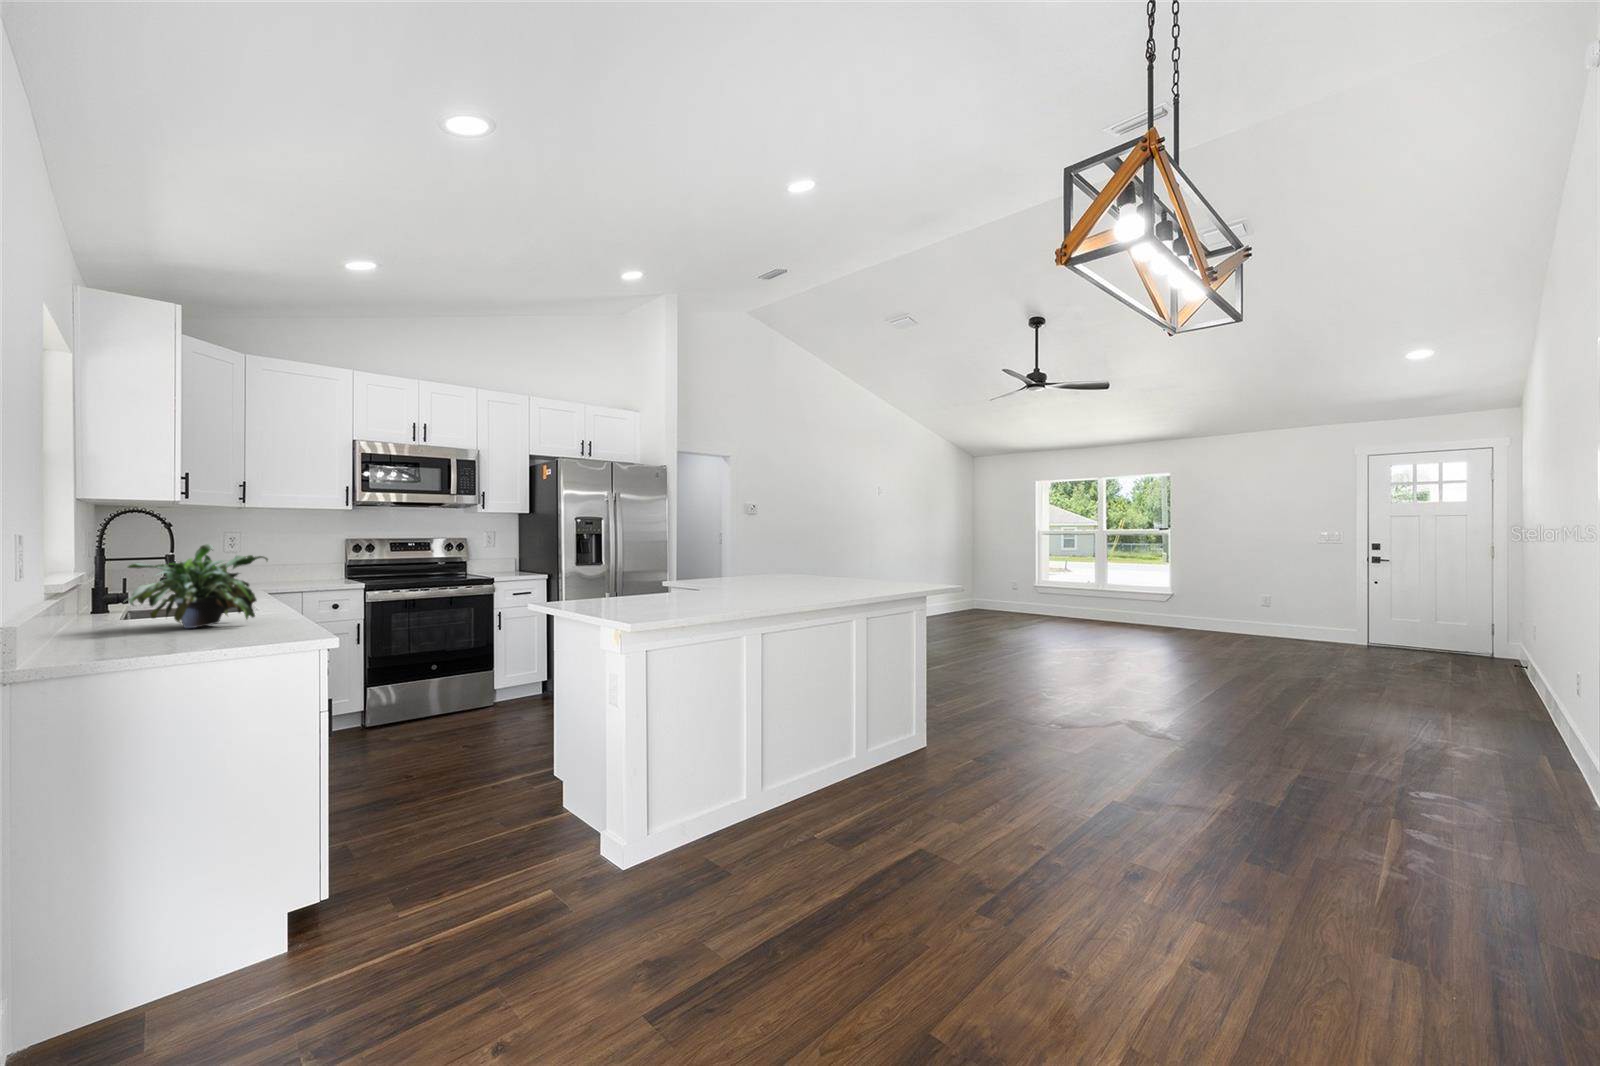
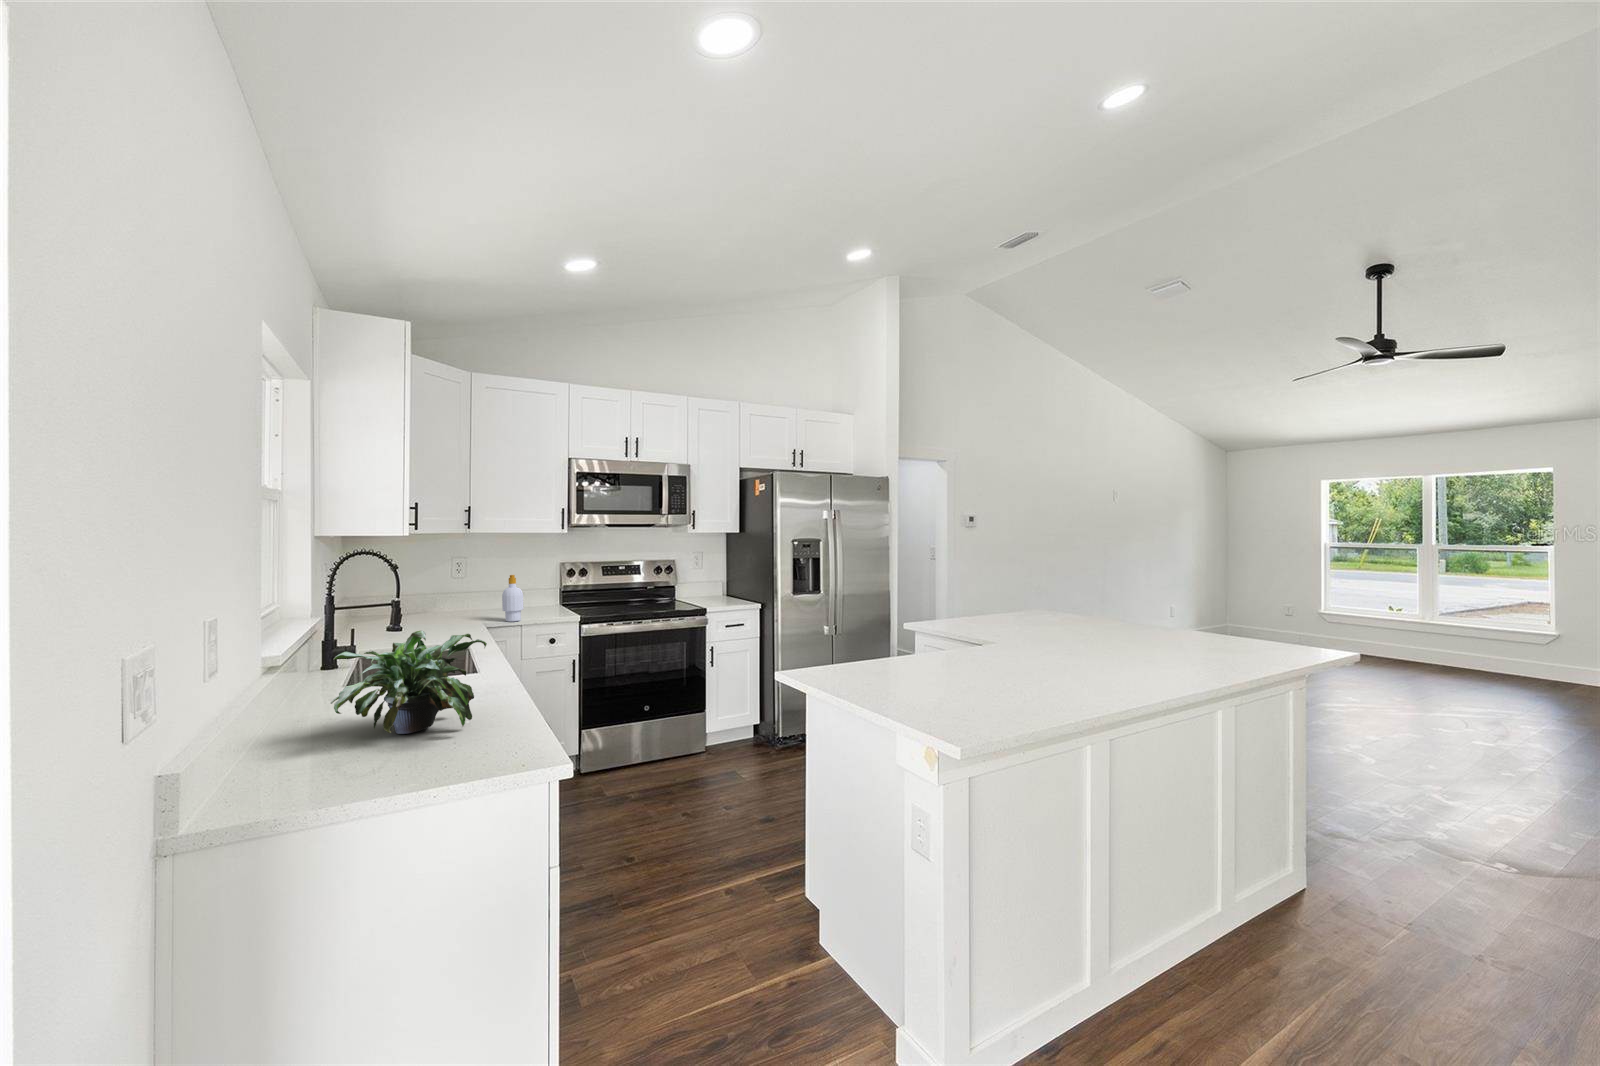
soap bottle: none [283,544,306,587] -> present [502,575,523,622]

